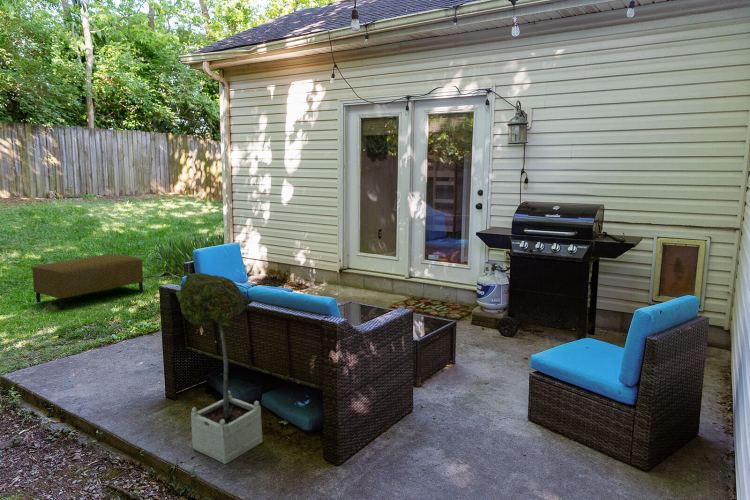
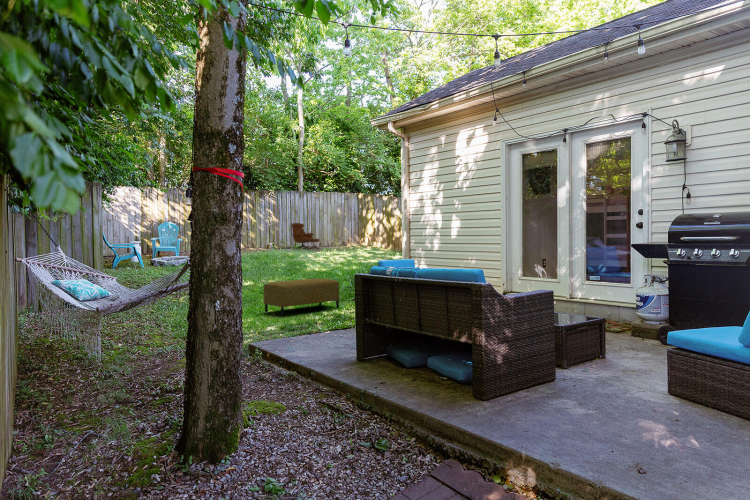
lounge chair: none [80,168,119,201] -> present [292,223,319,249]
potted tree: present [176,272,262,464] -> none [367,251,427,392]

